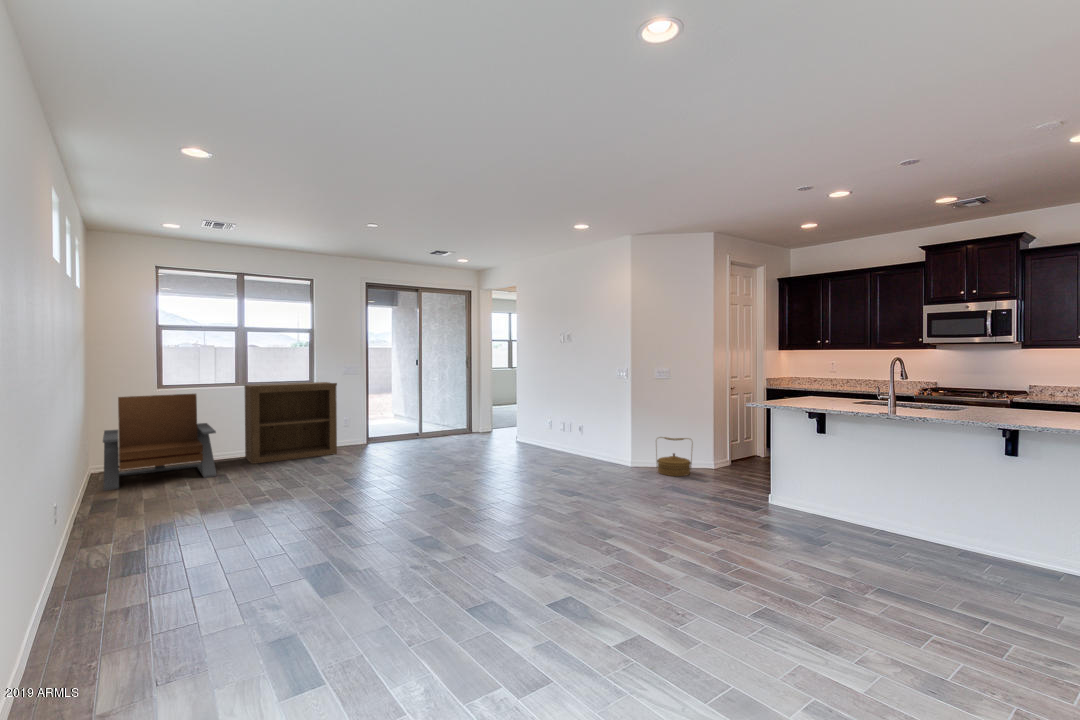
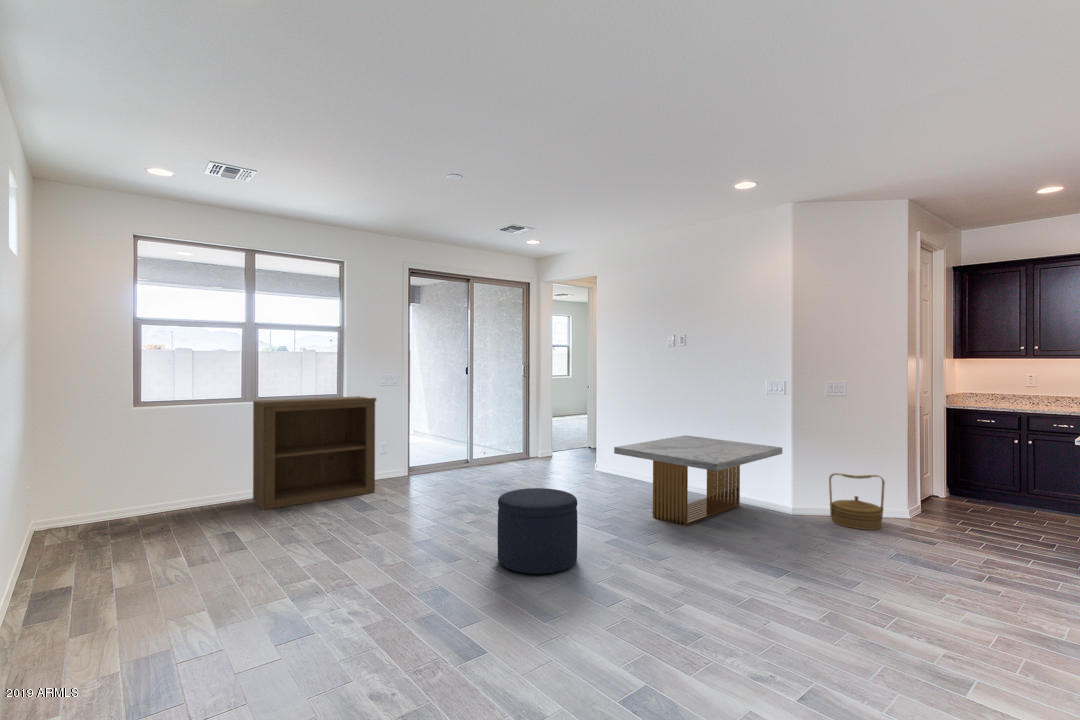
lounge chair: present [103,394,216,490] -> none [47,413,217,563]
coffee table: none [505,411,629,474] -> present [614,435,782,526]
ottoman: none [399,444,454,497] -> present [498,488,578,574]

